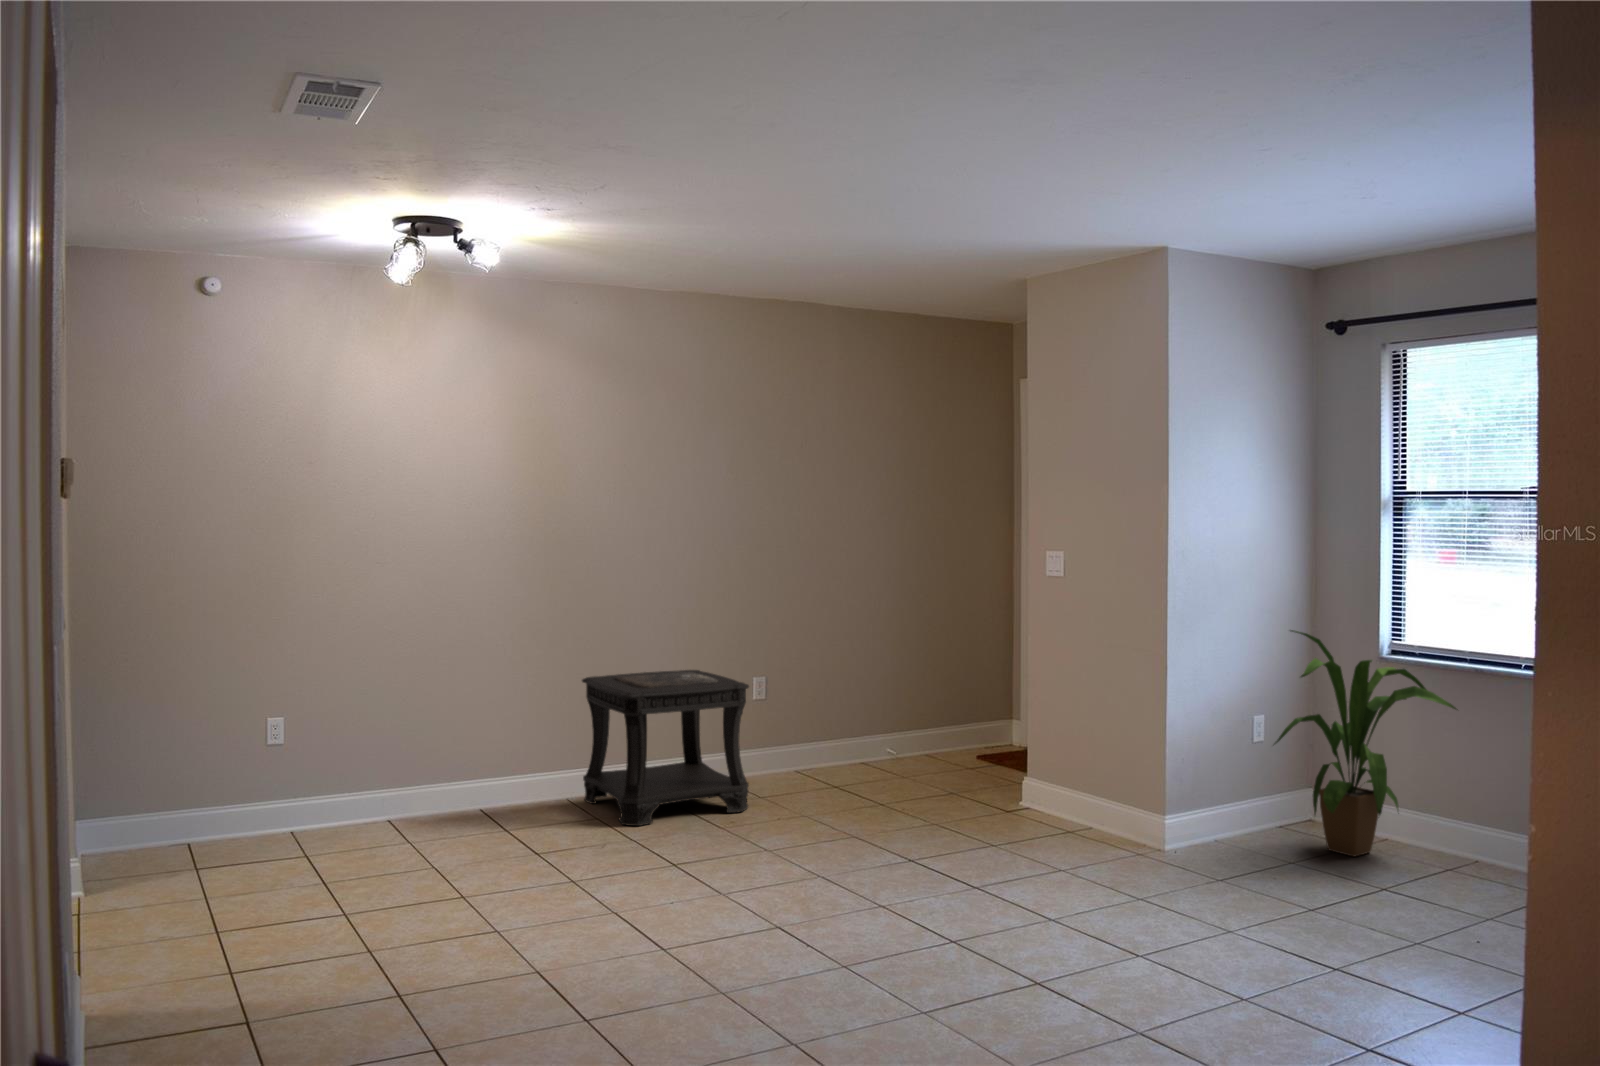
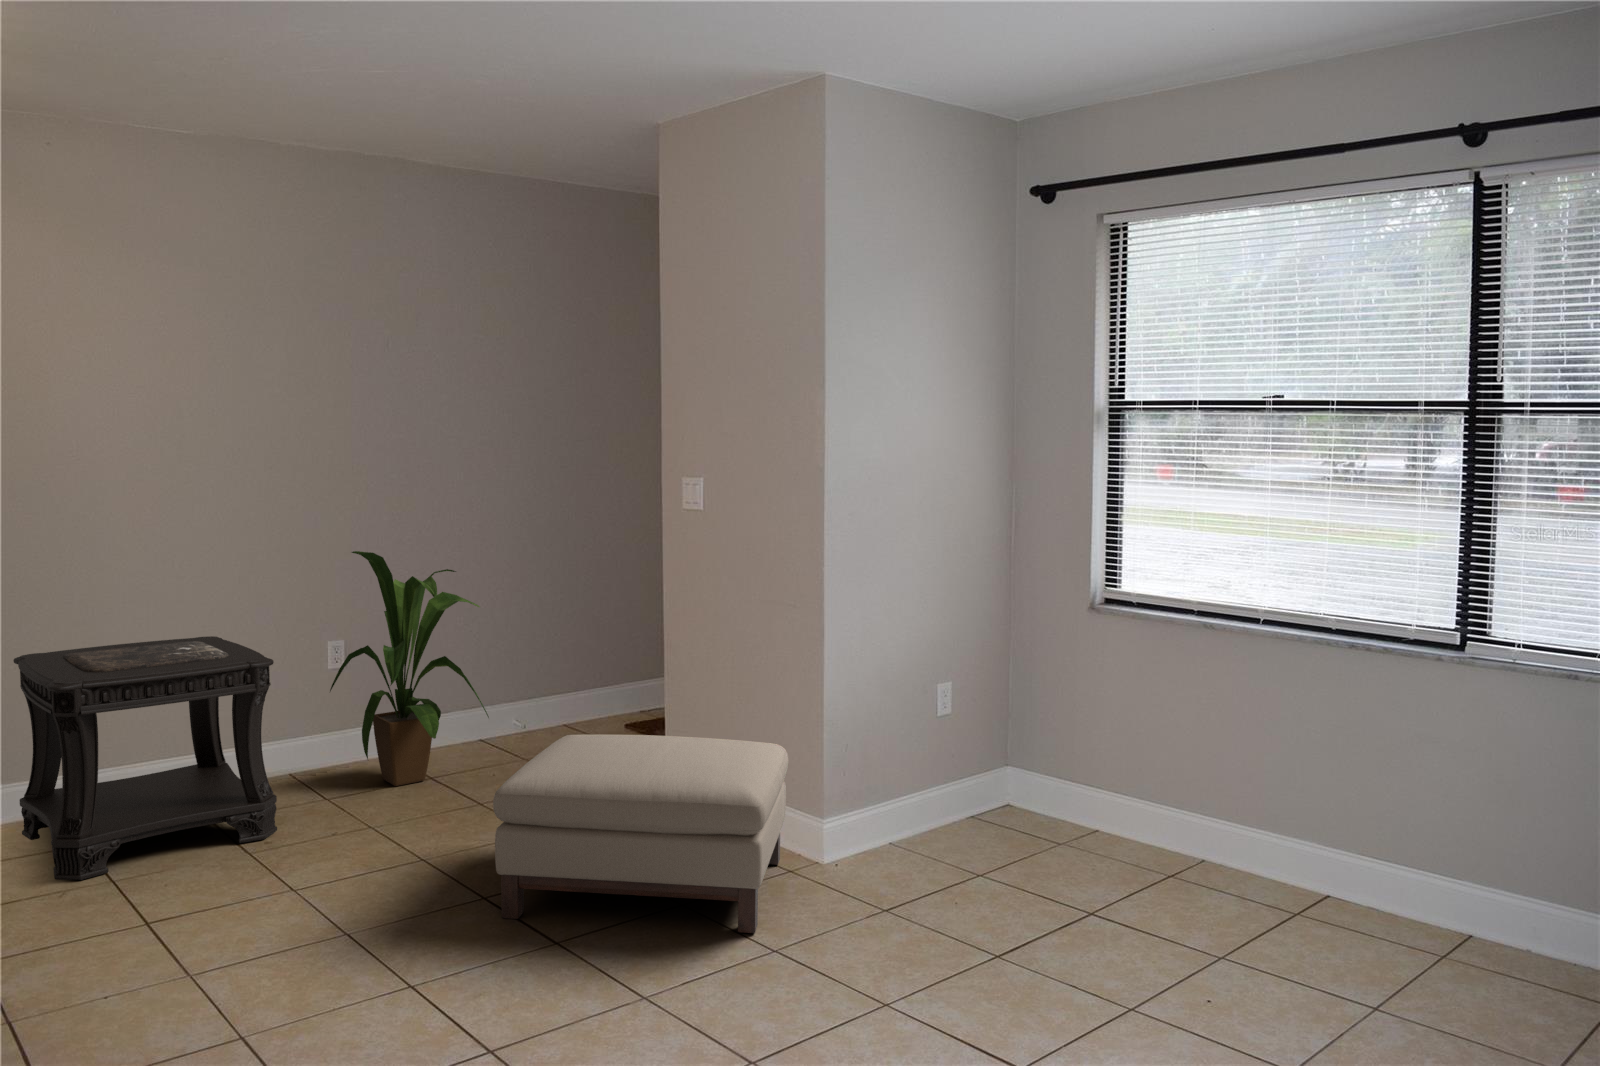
house plant: present [1274,630,1458,857] -> present [330,551,489,786]
ottoman: none [918,745,1127,883] -> present [493,734,788,933]

